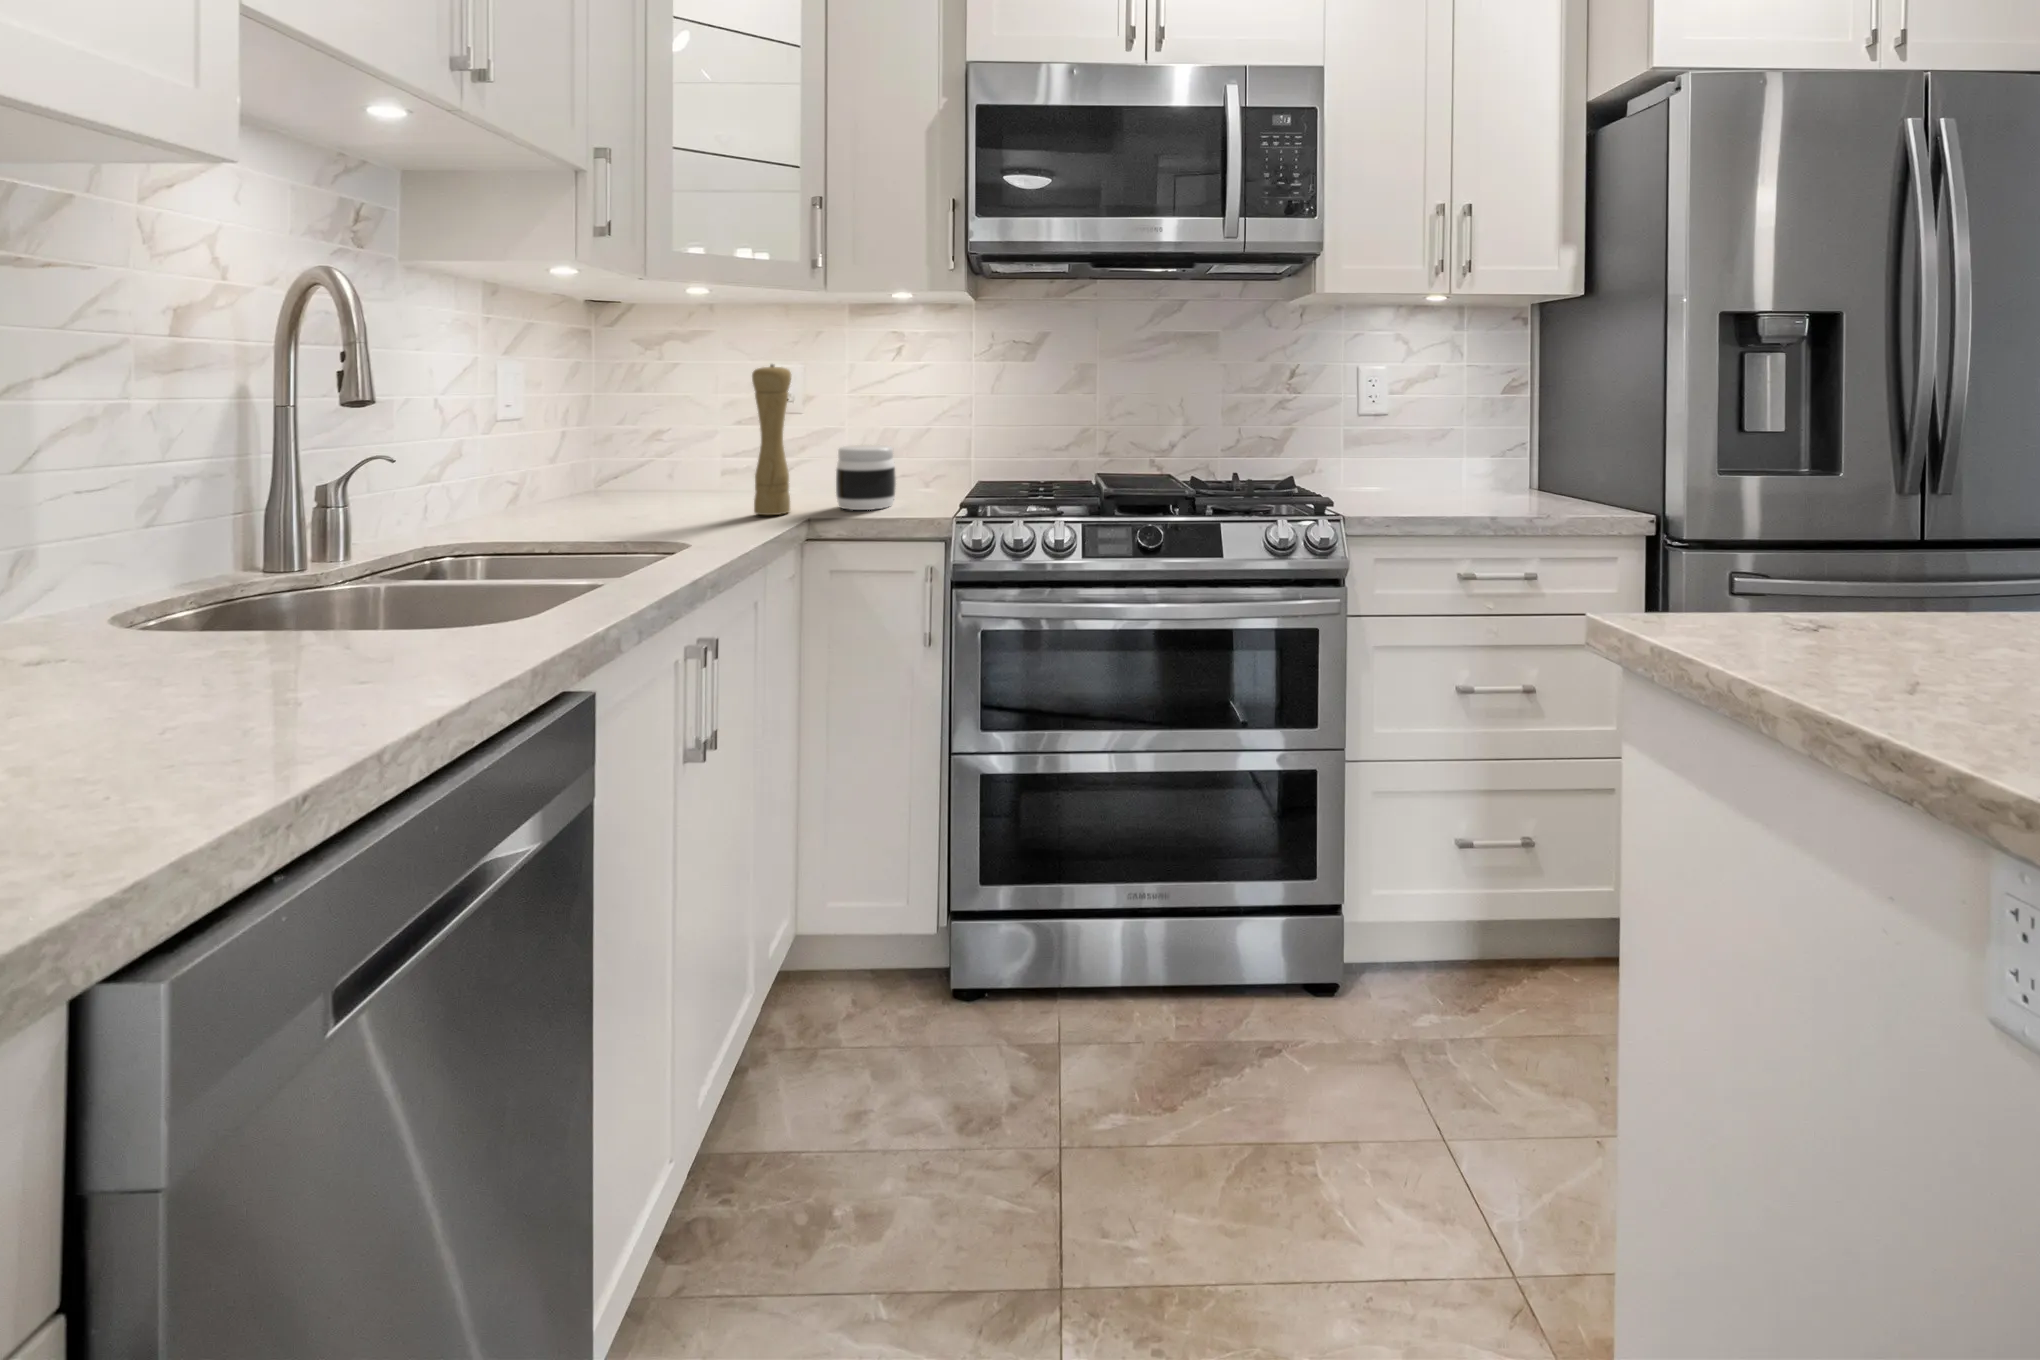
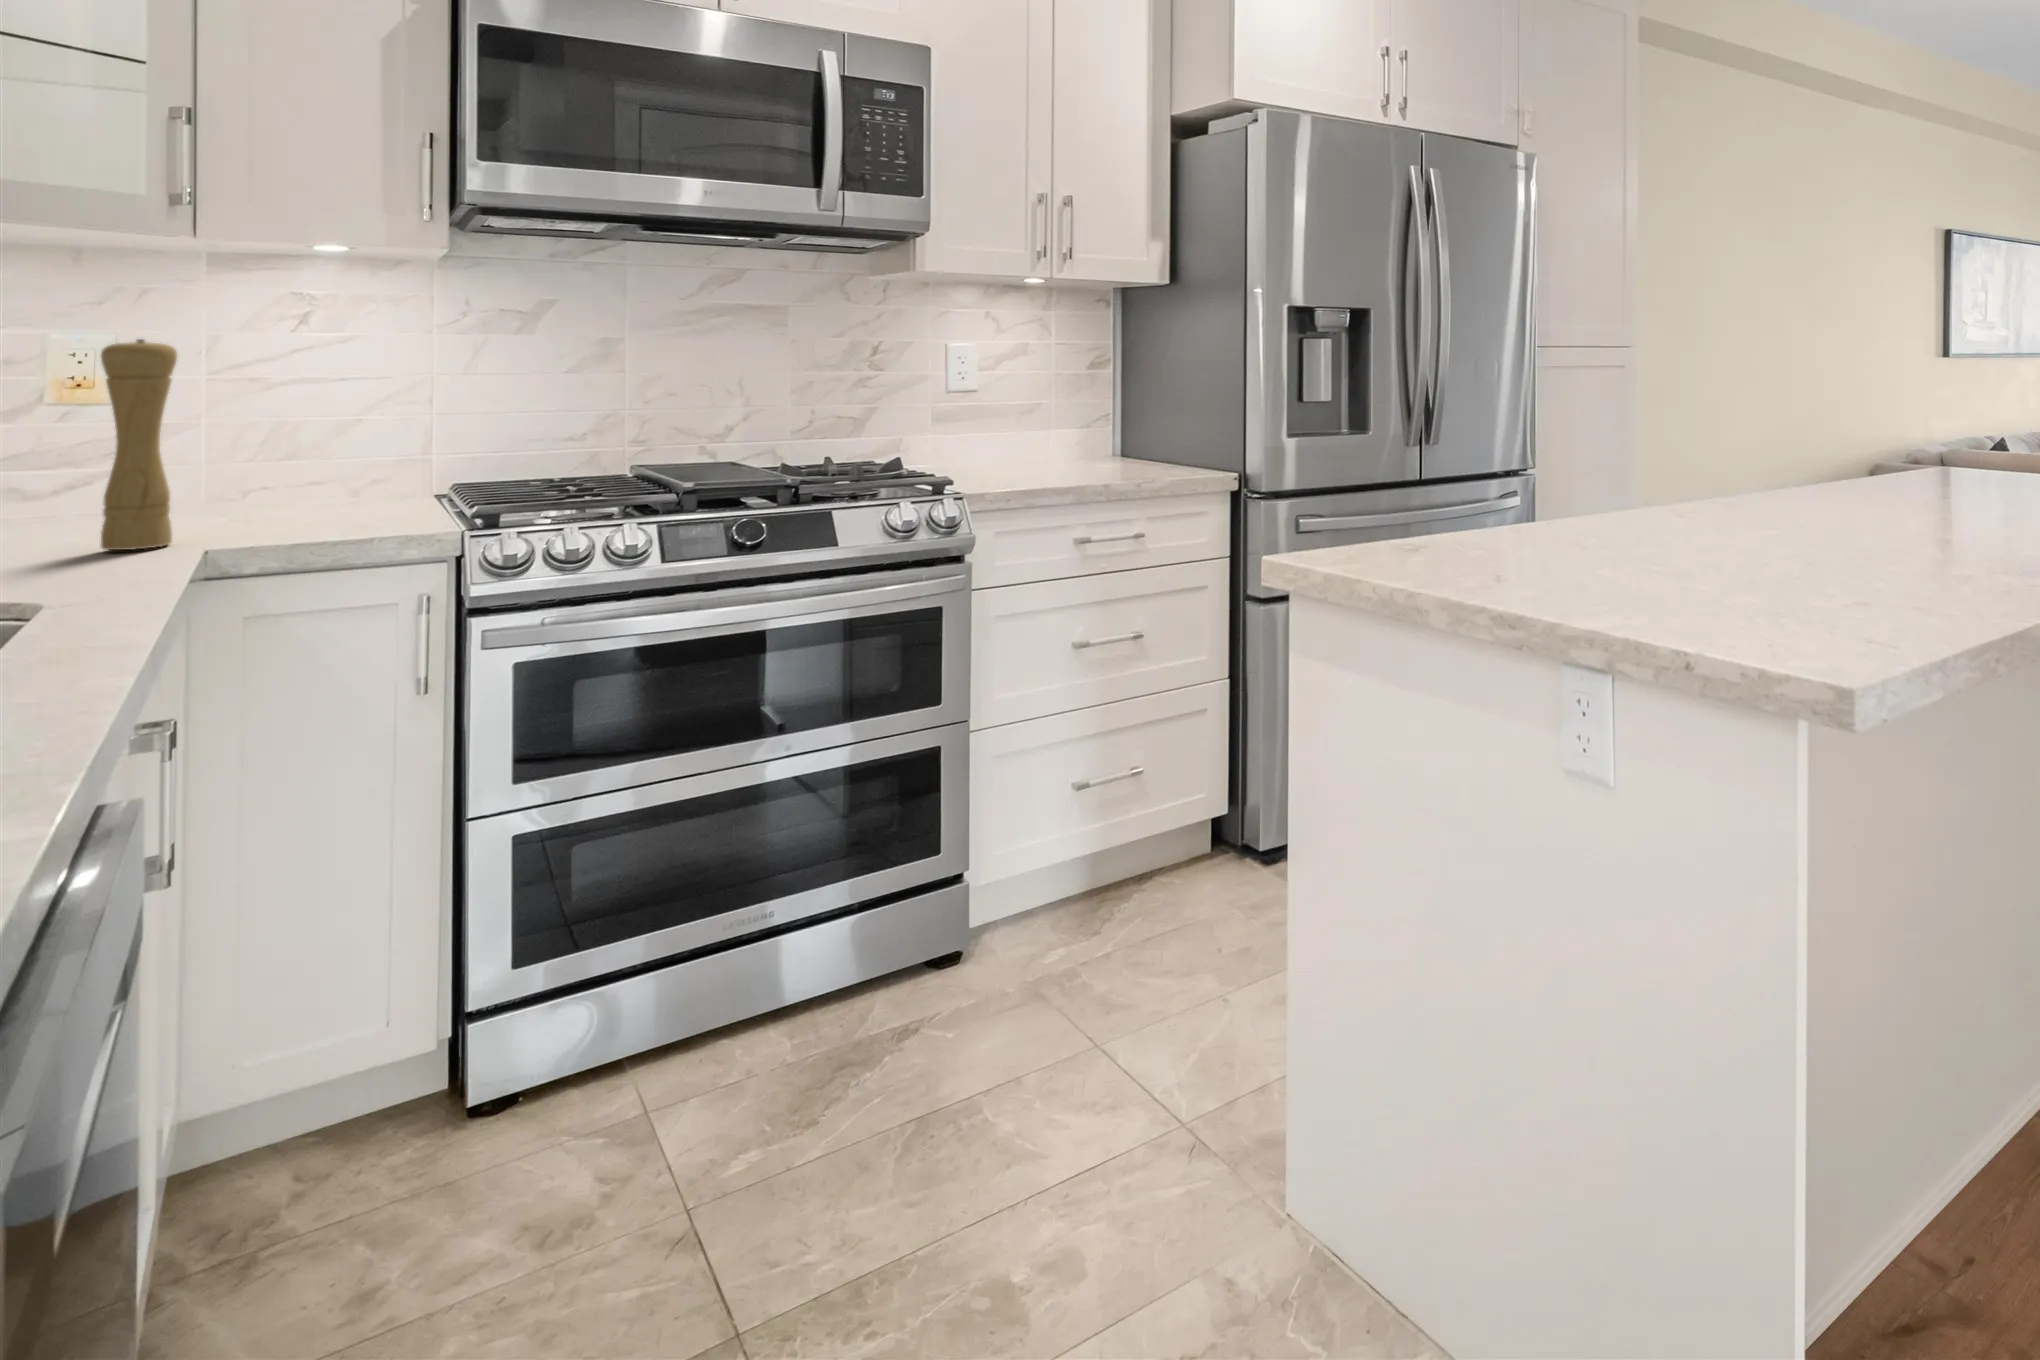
jar: present [836,445,896,510] -> none [258,447,362,532]

